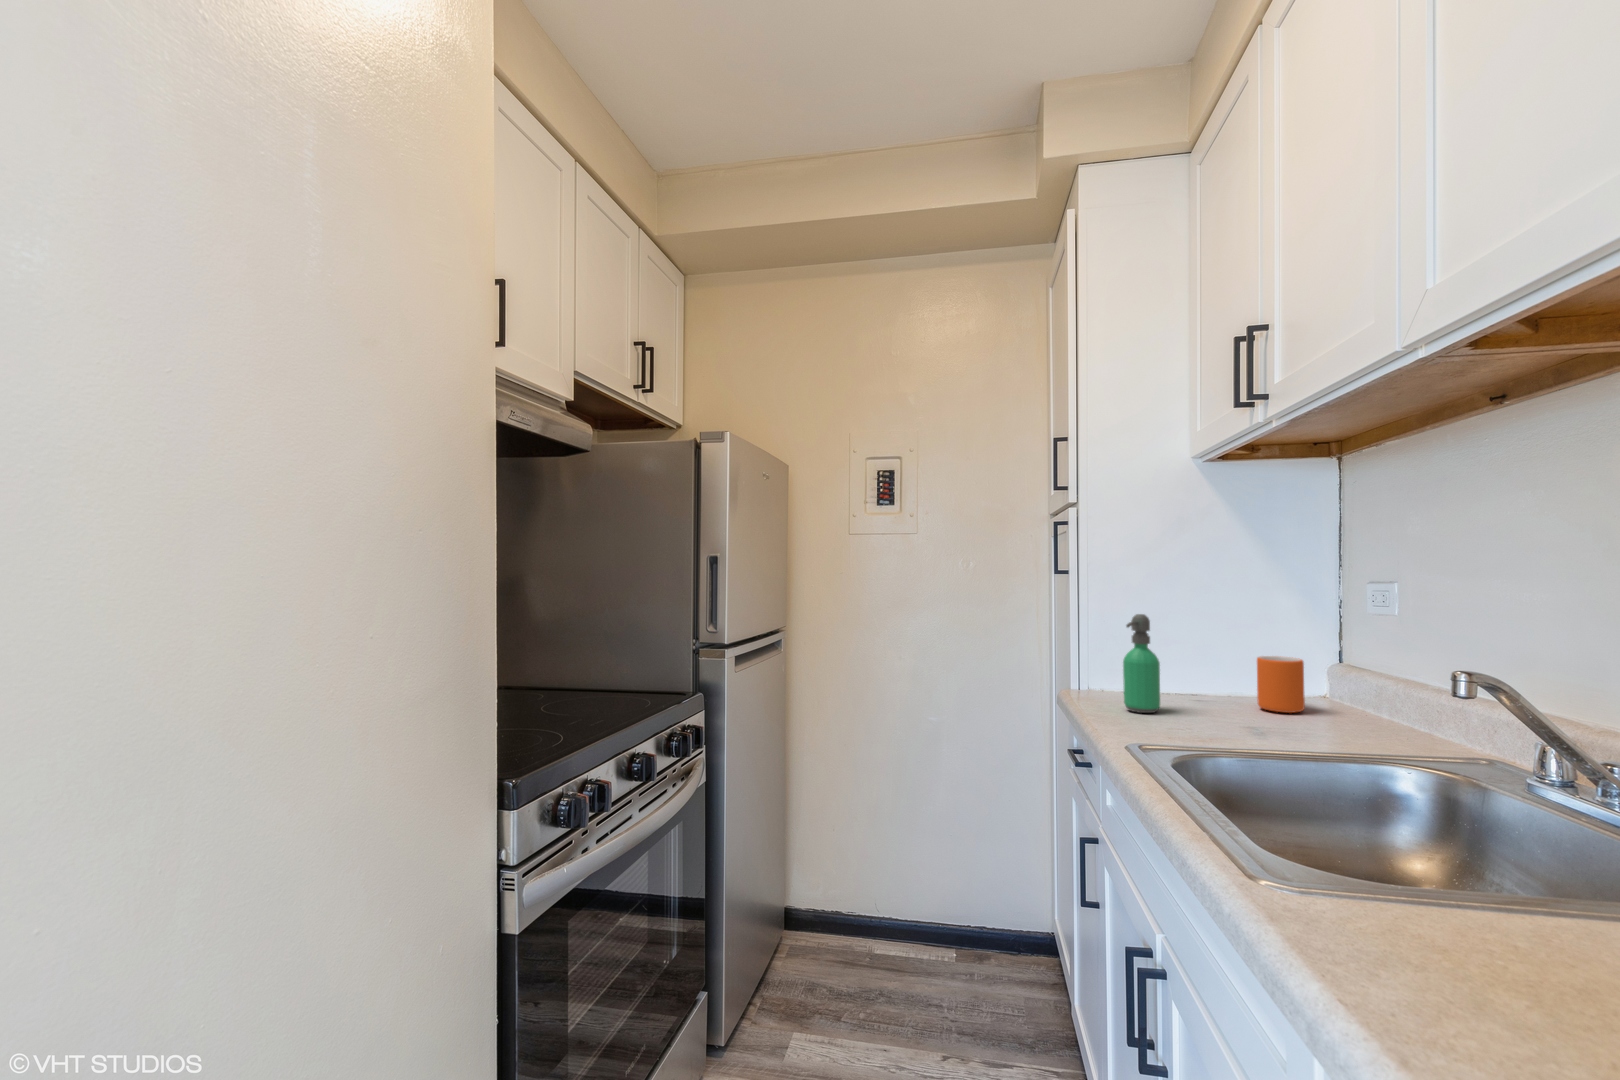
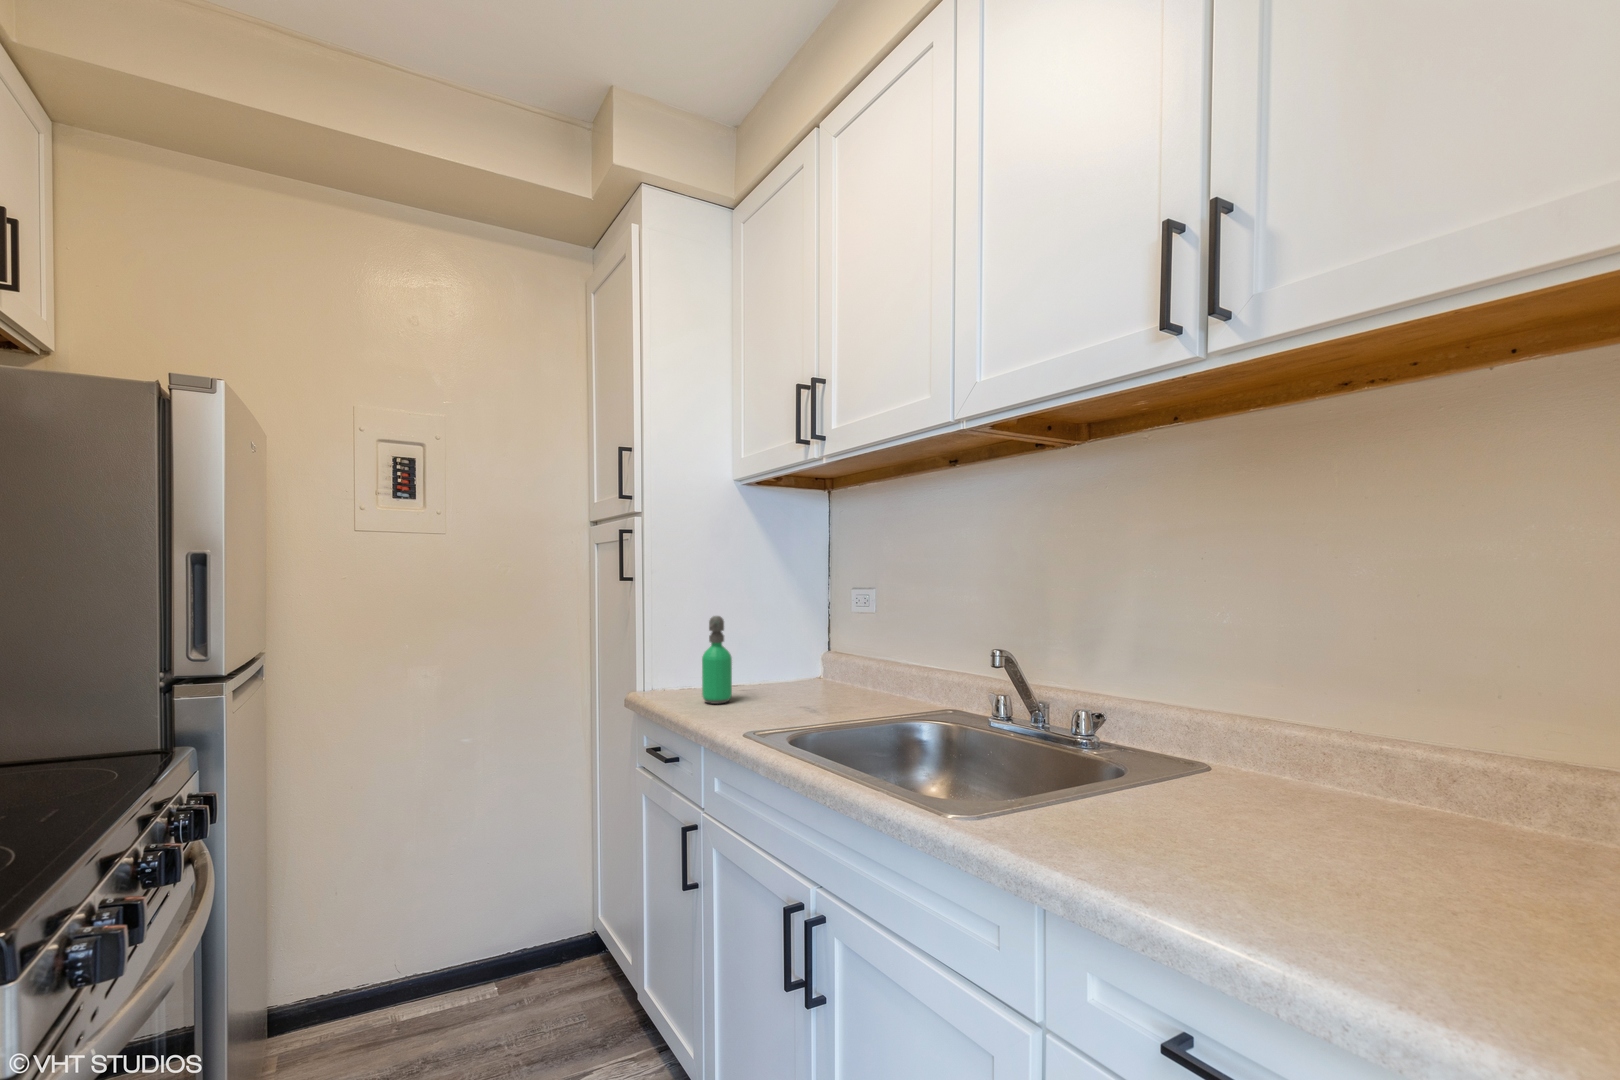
mug: present [1257,656,1305,713] -> none [794,642,826,687]

